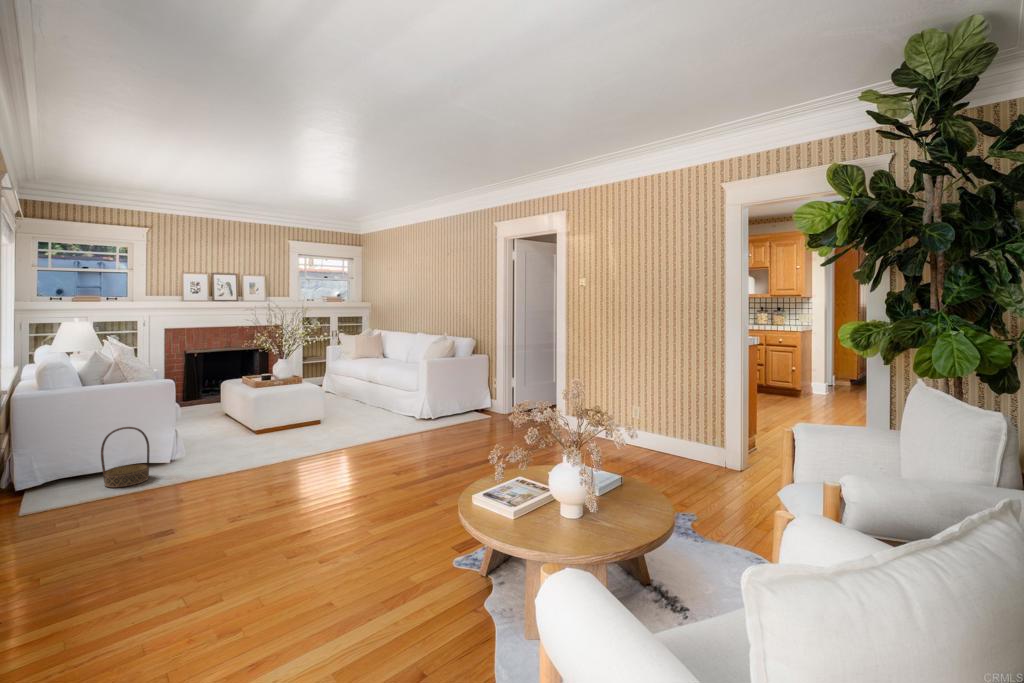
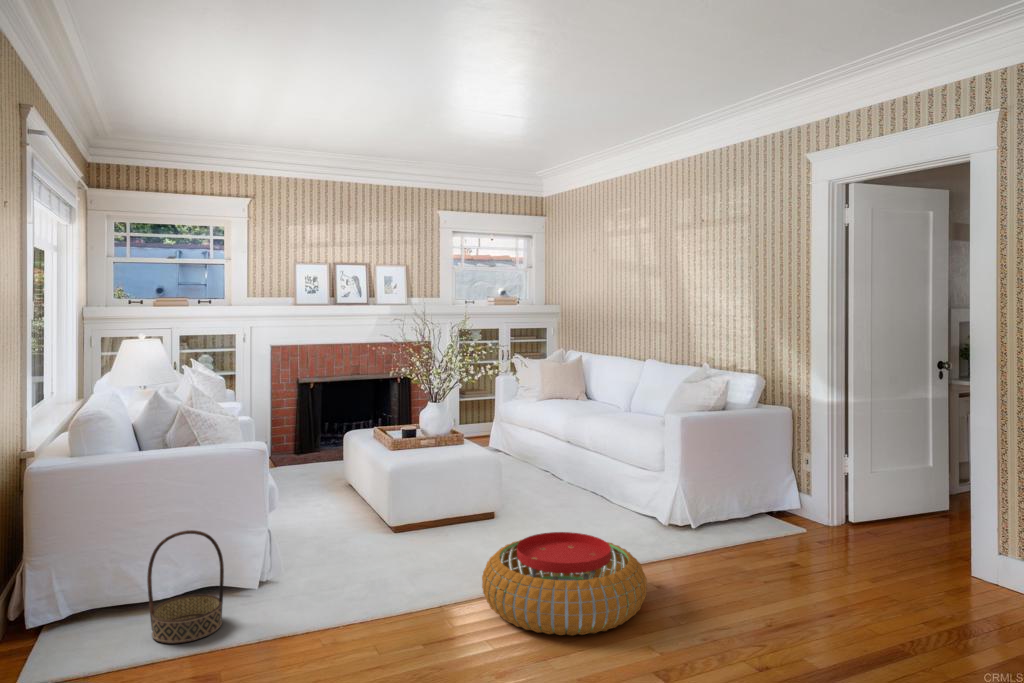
pouf: none [305,420,392,465] -> present [482,532,647,636]

